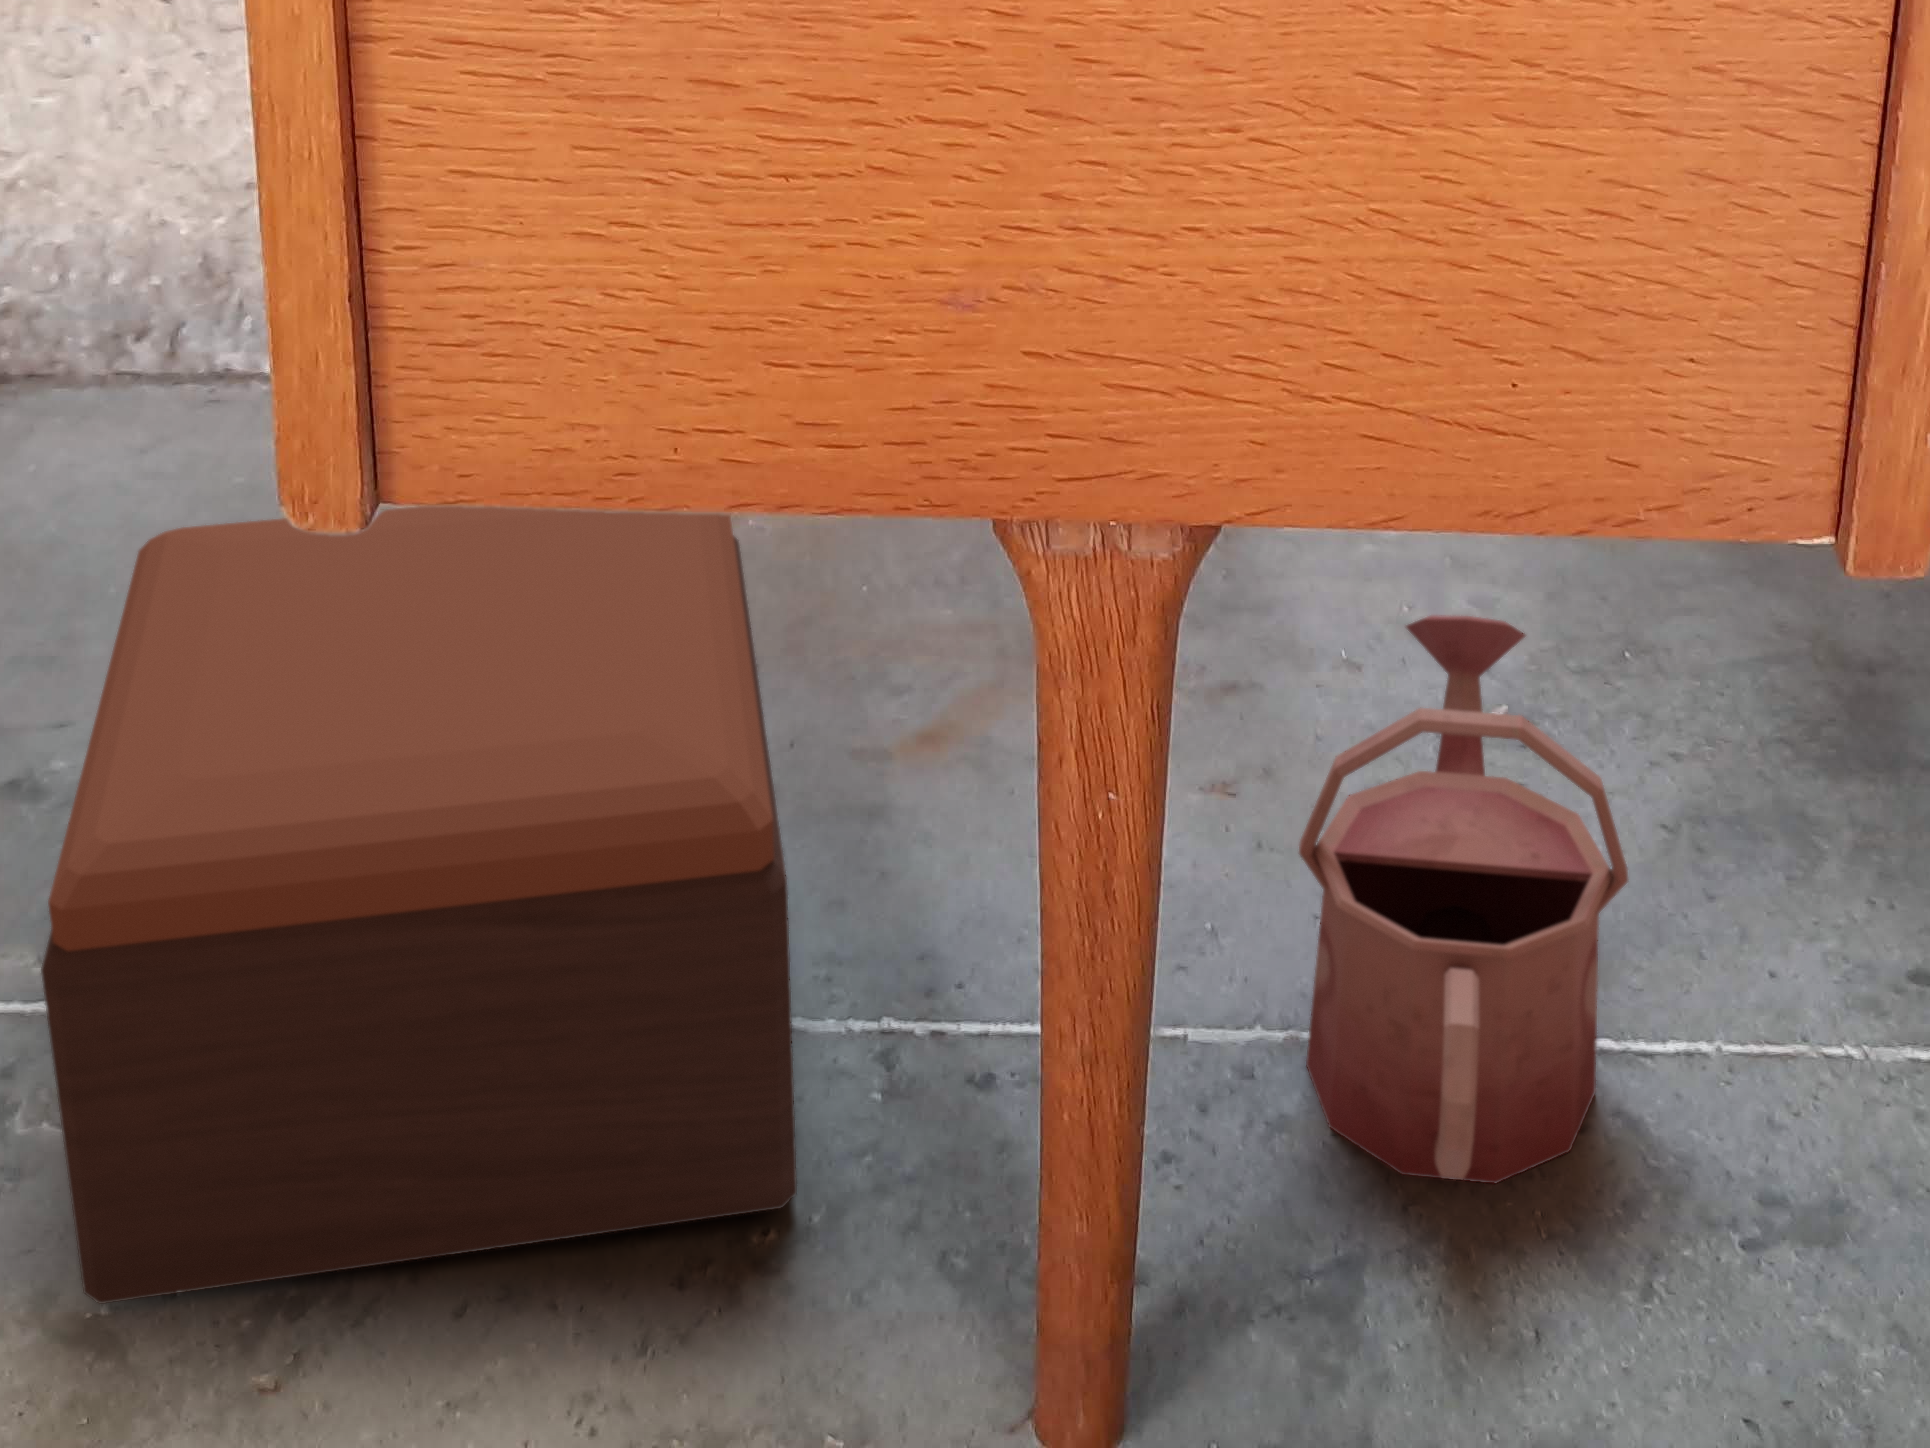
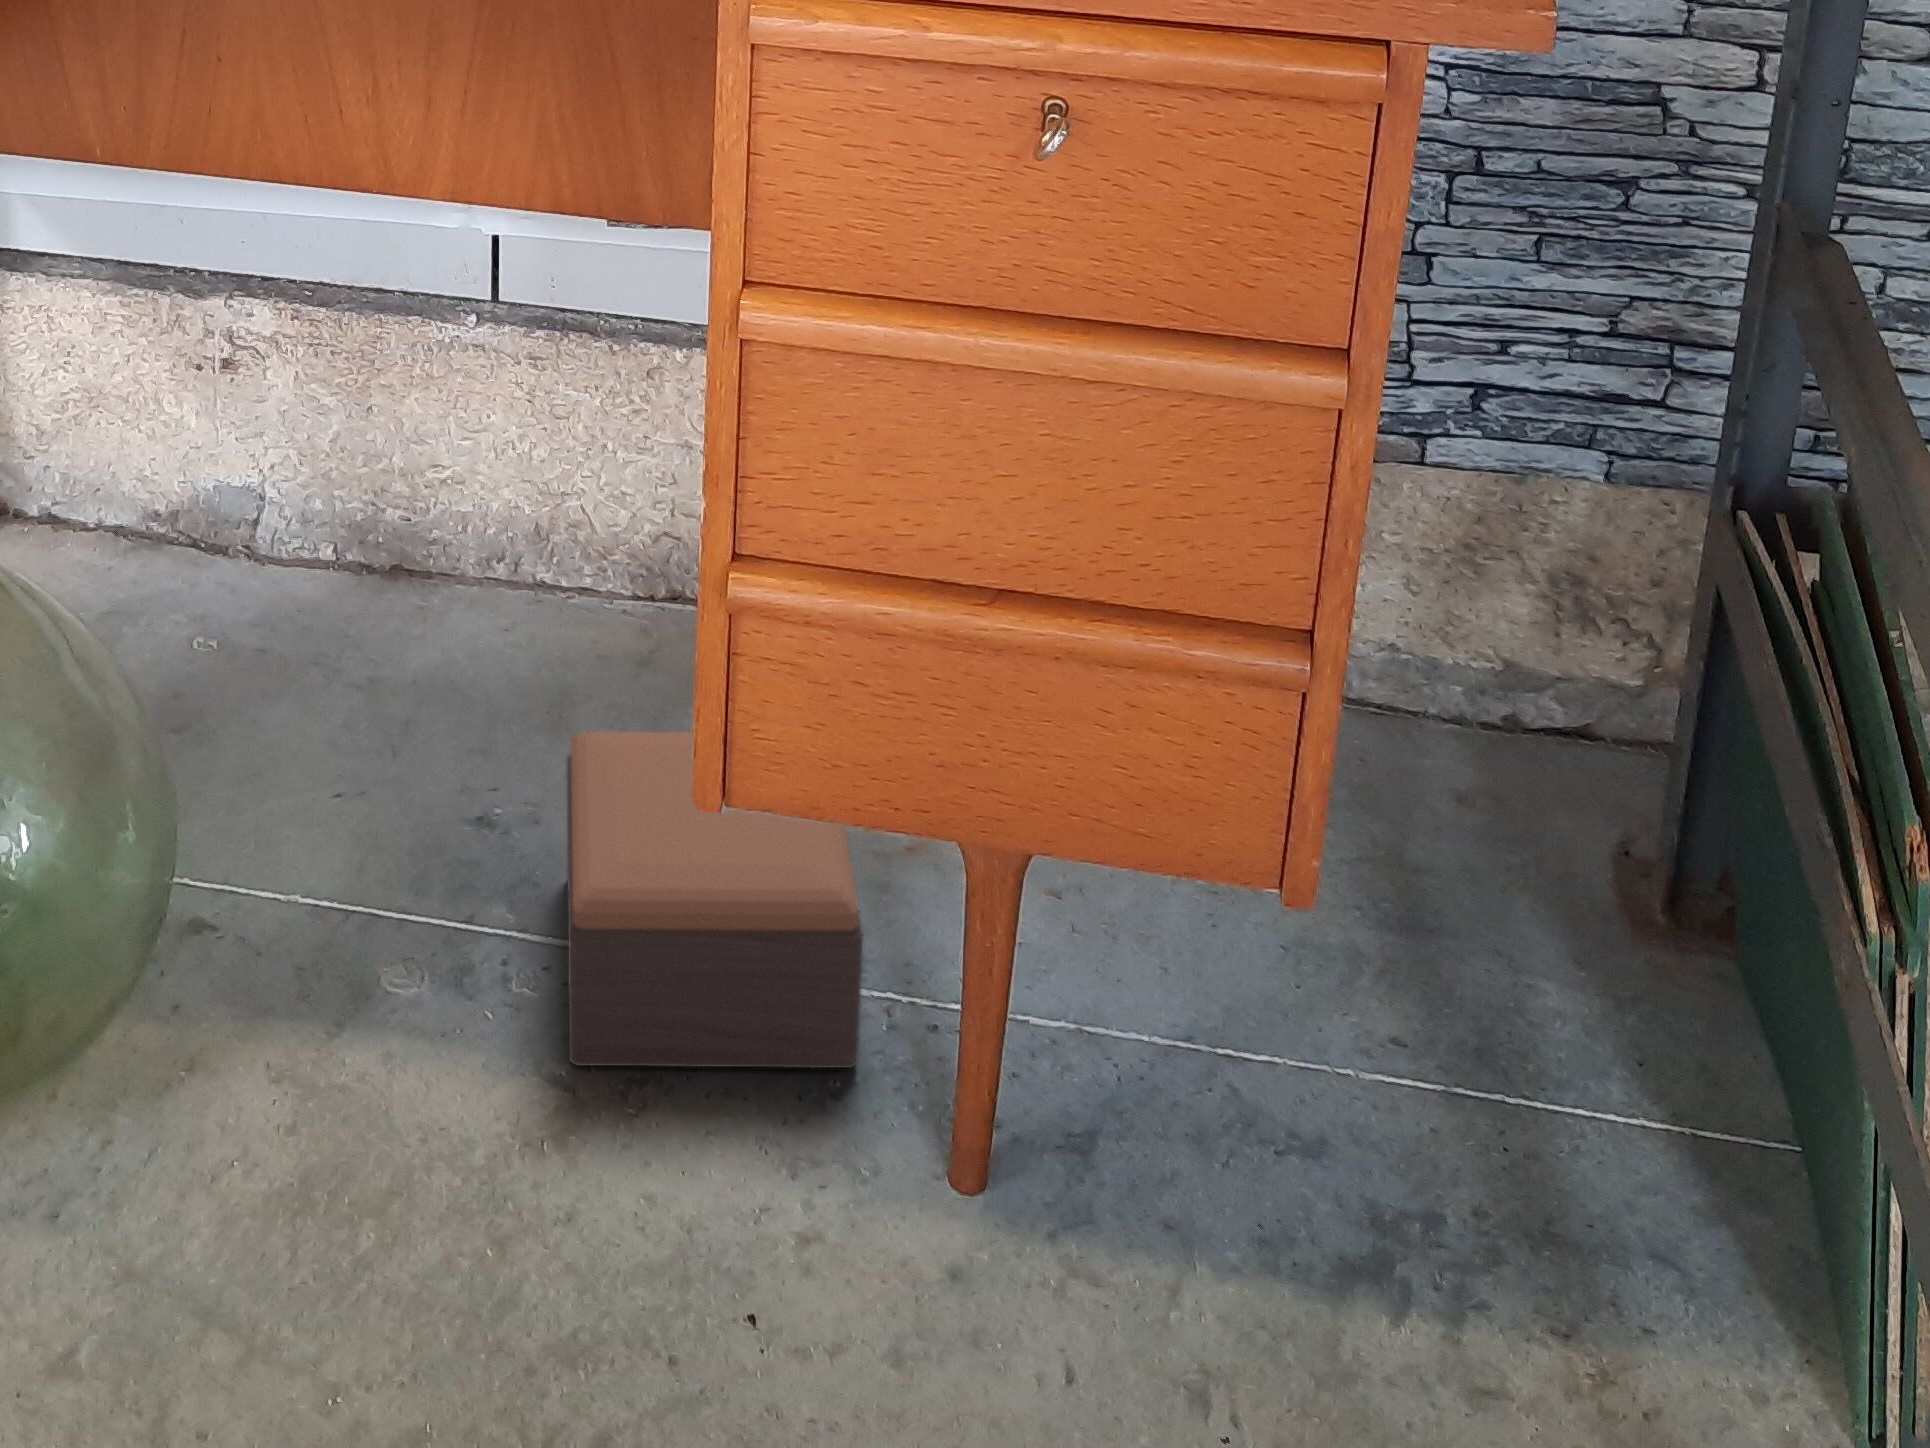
watering can: present [1299,615,1628,1184] -> none [1088,836,1240,1104]

